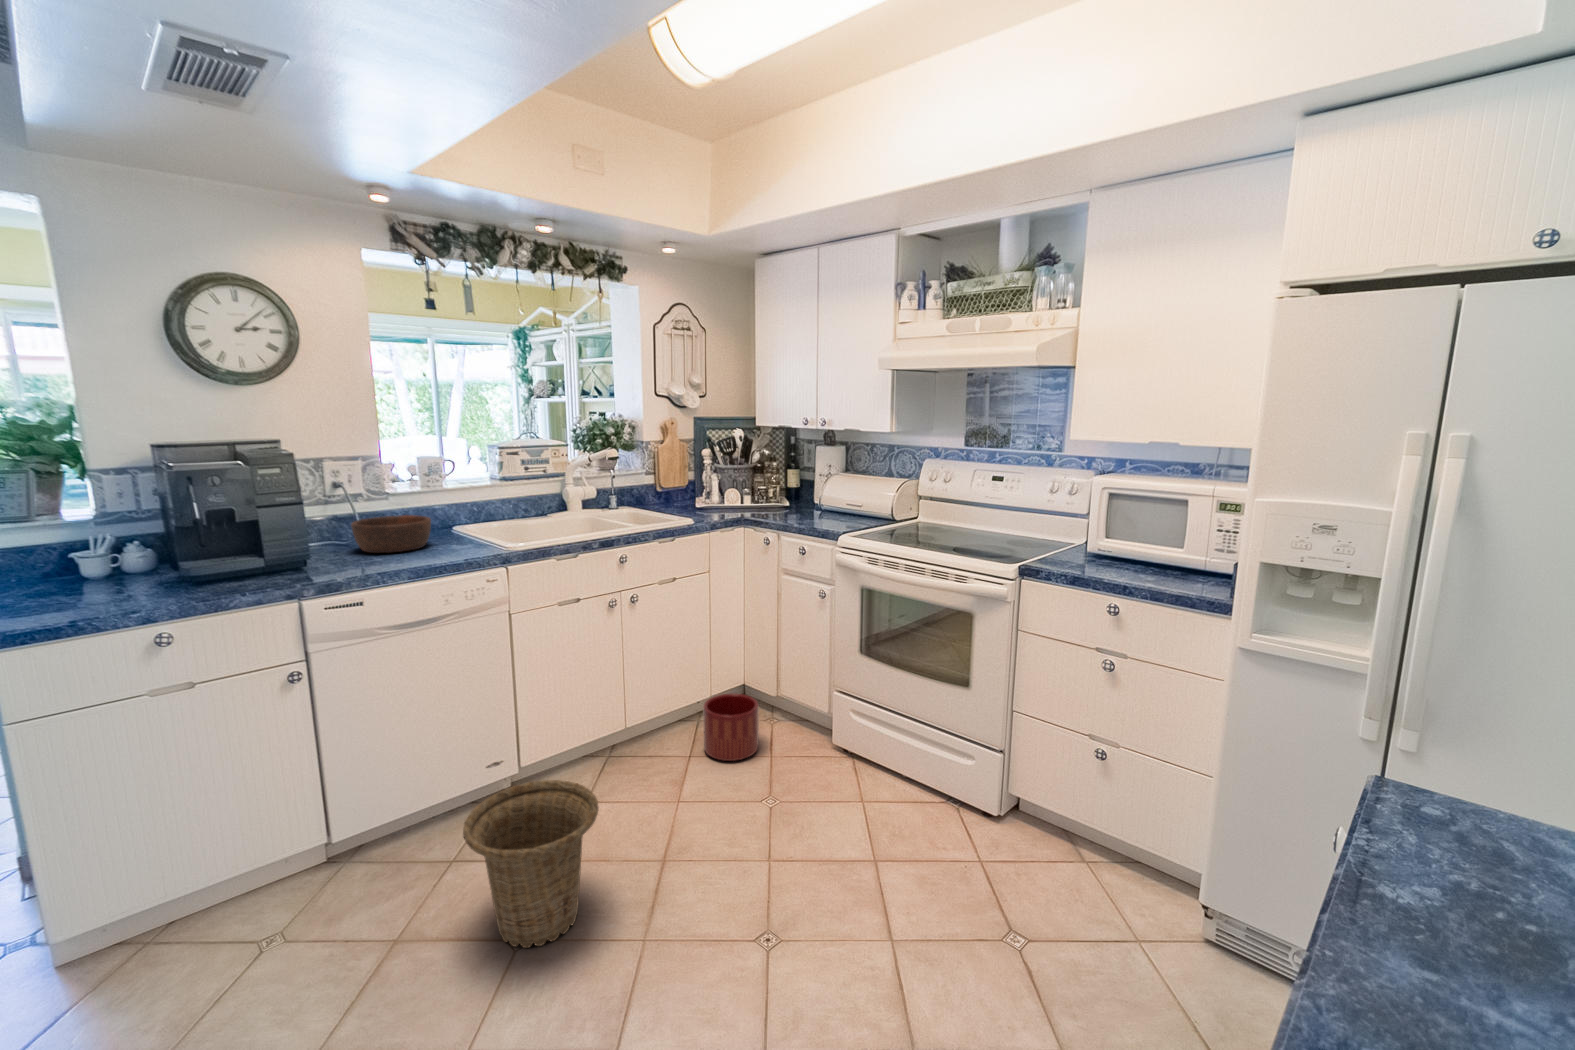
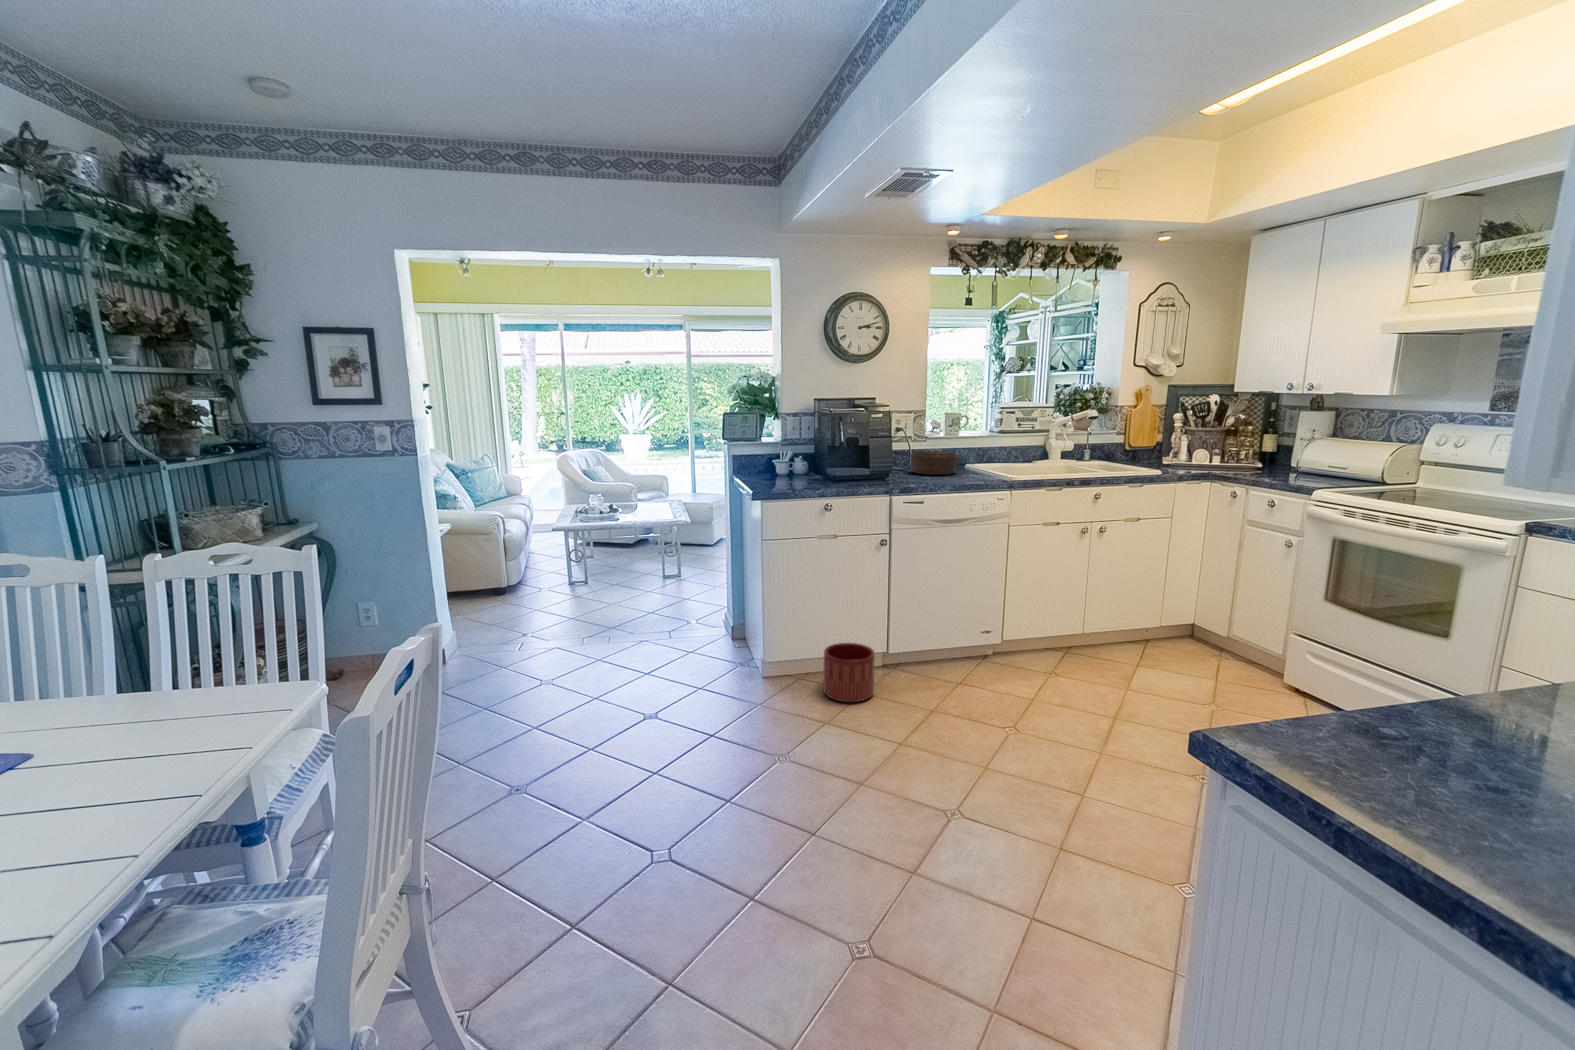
planter: present [703,694,759,761] -> present [823,643,875,702]
basket: present [463,780,598,948] -> none [984,634,1075,735]

